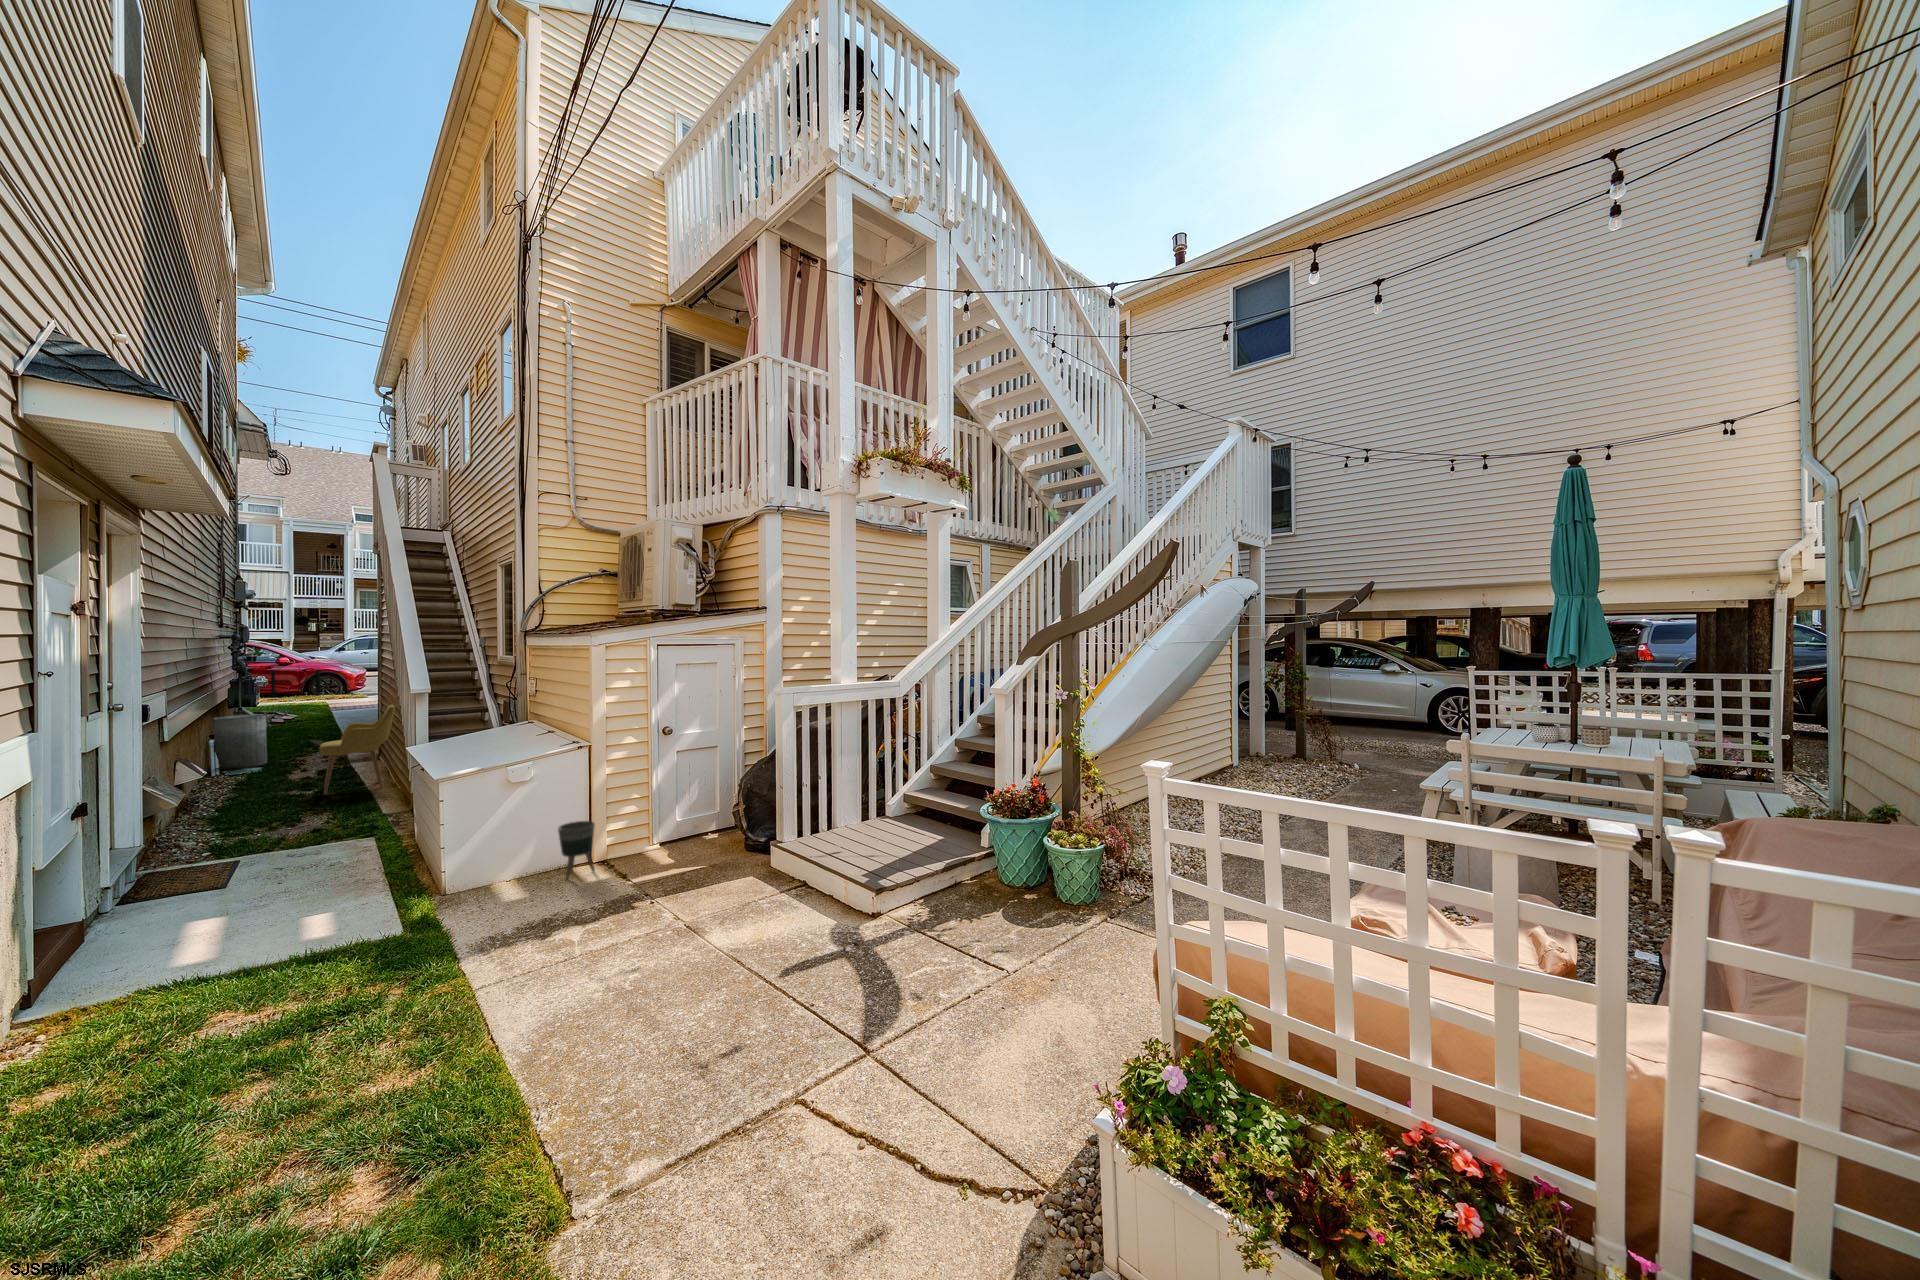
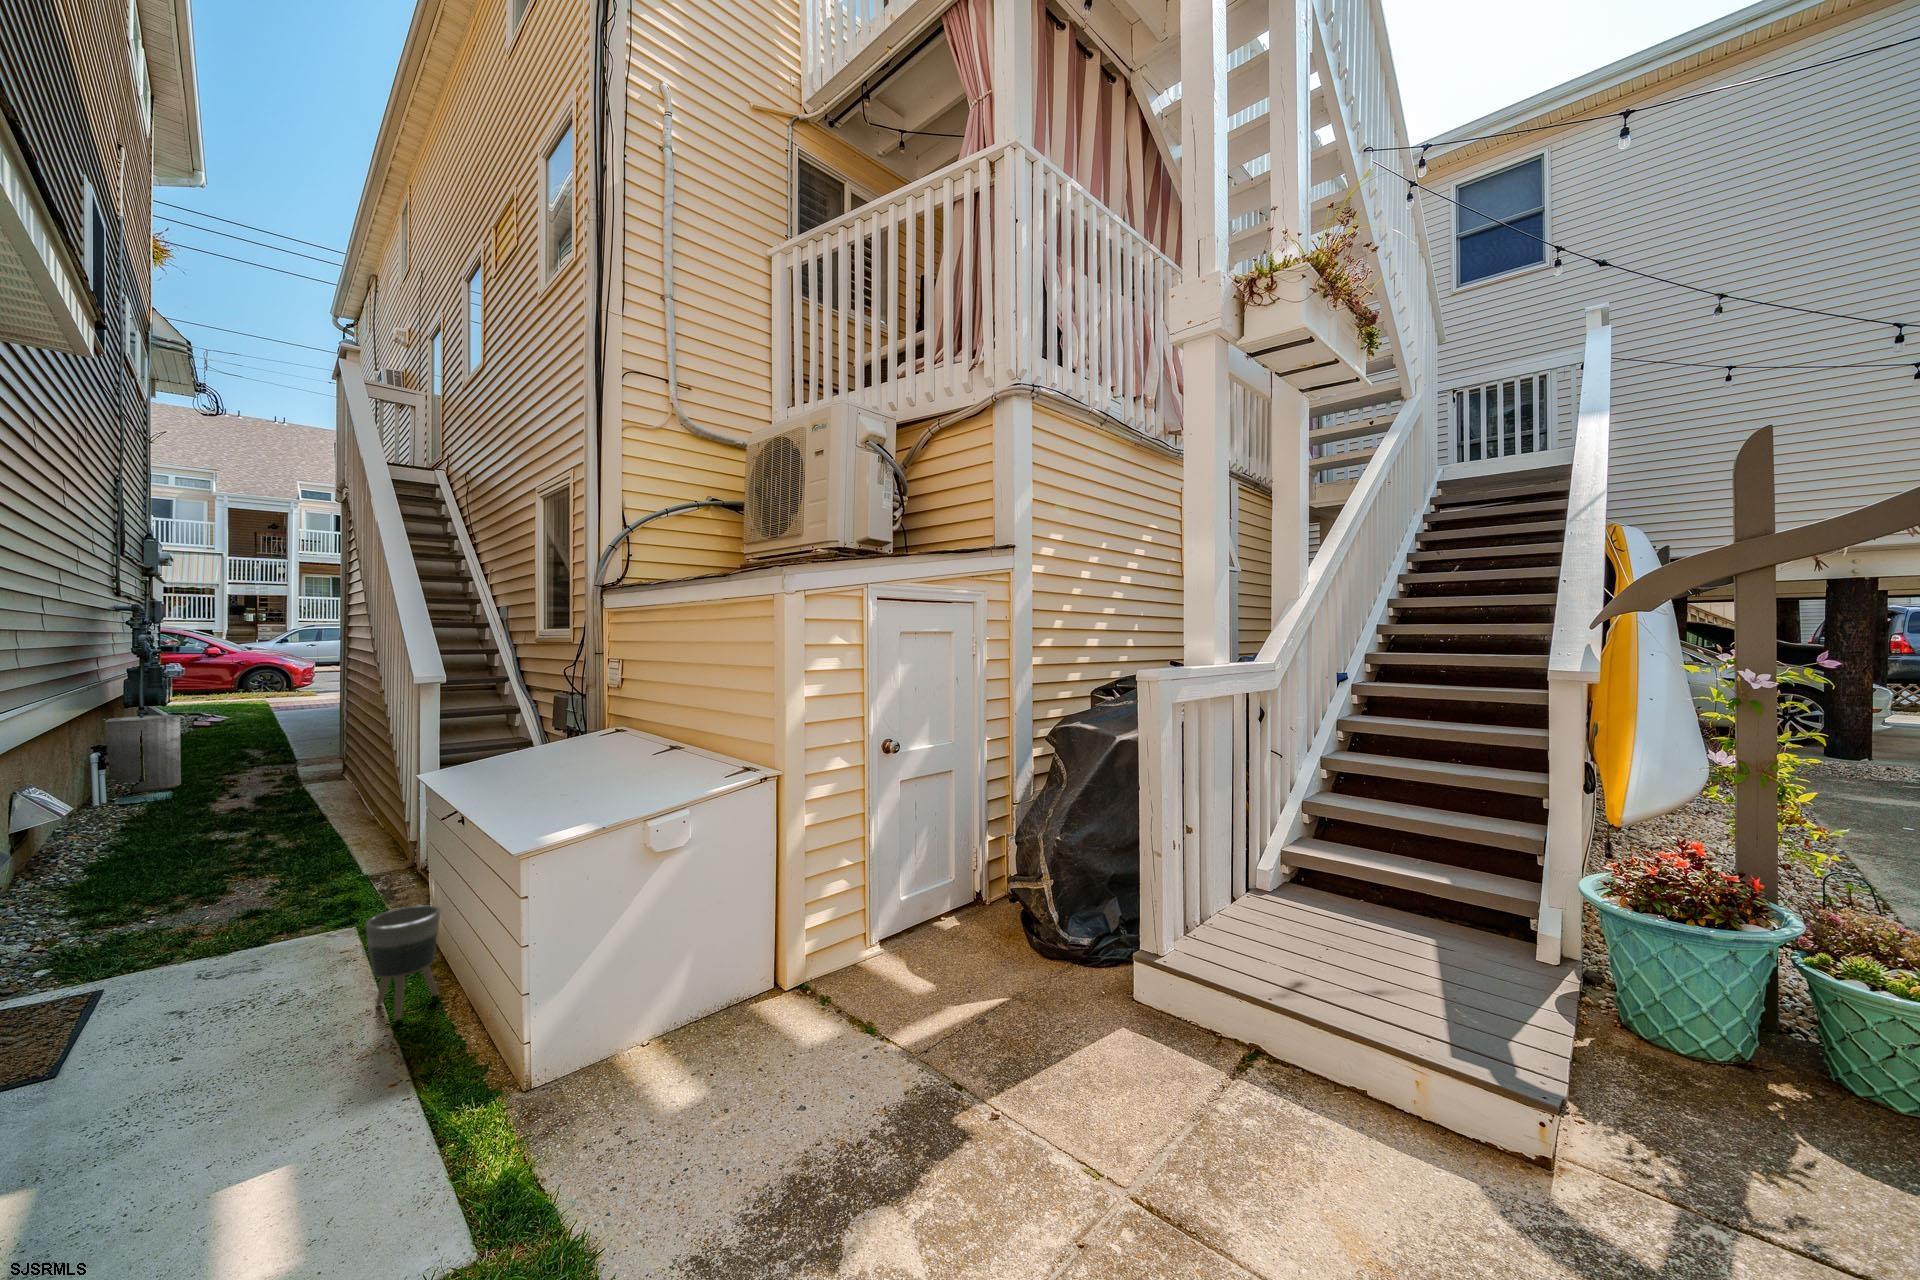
bench: present [271,670,321,697] -> none [196,663,259,696]
chair: present [319,705,395,795] -> none [259,702,376,840]
planter: present [558,821,595,879] -> present [366,905,440,1020]

